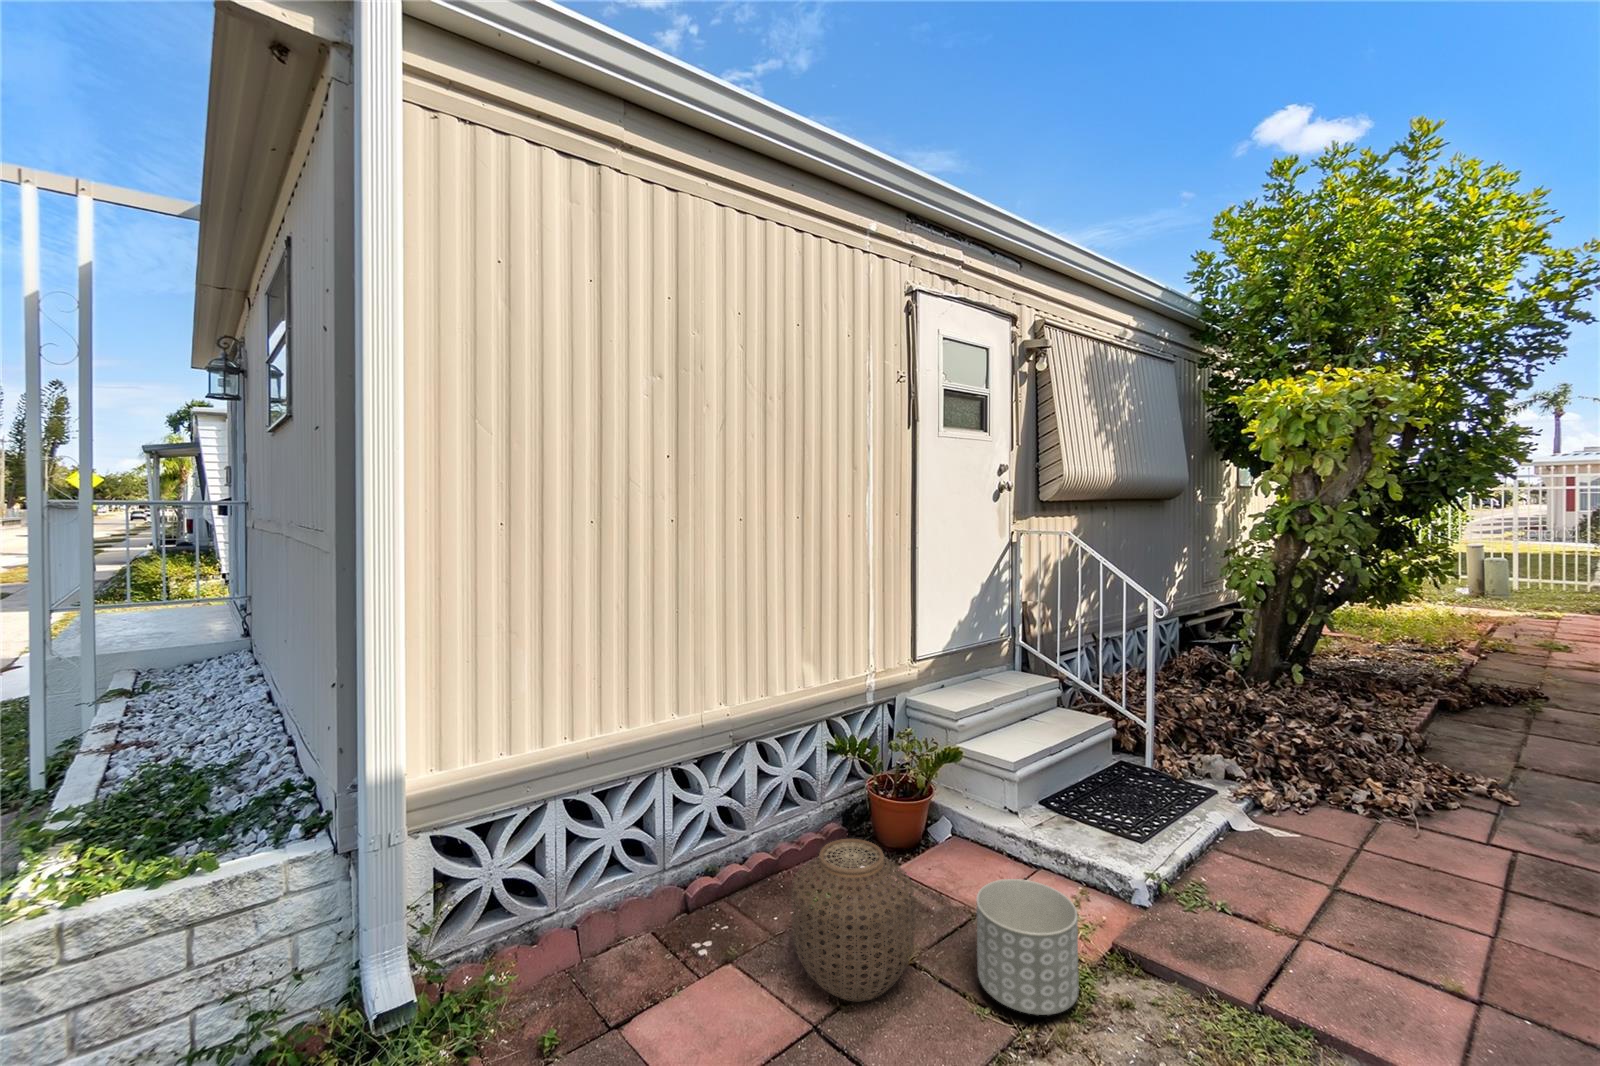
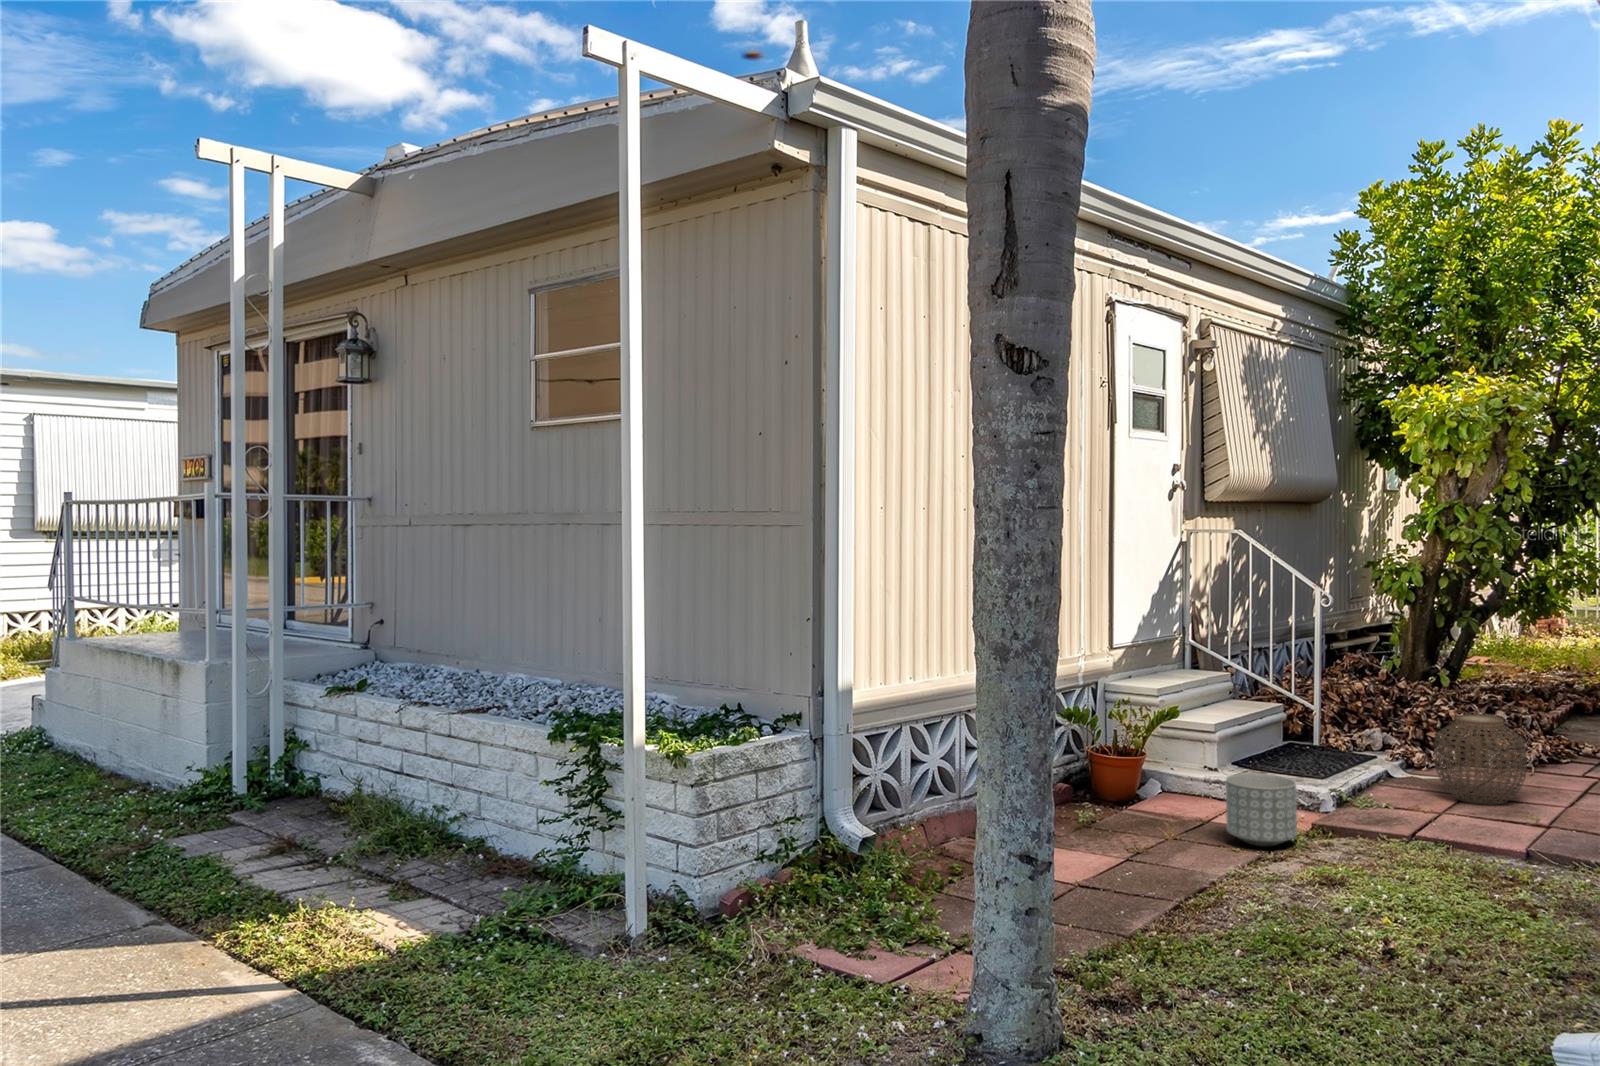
woven basket: present [791,839,915,1001] -> present [1434,715,1527,805]

